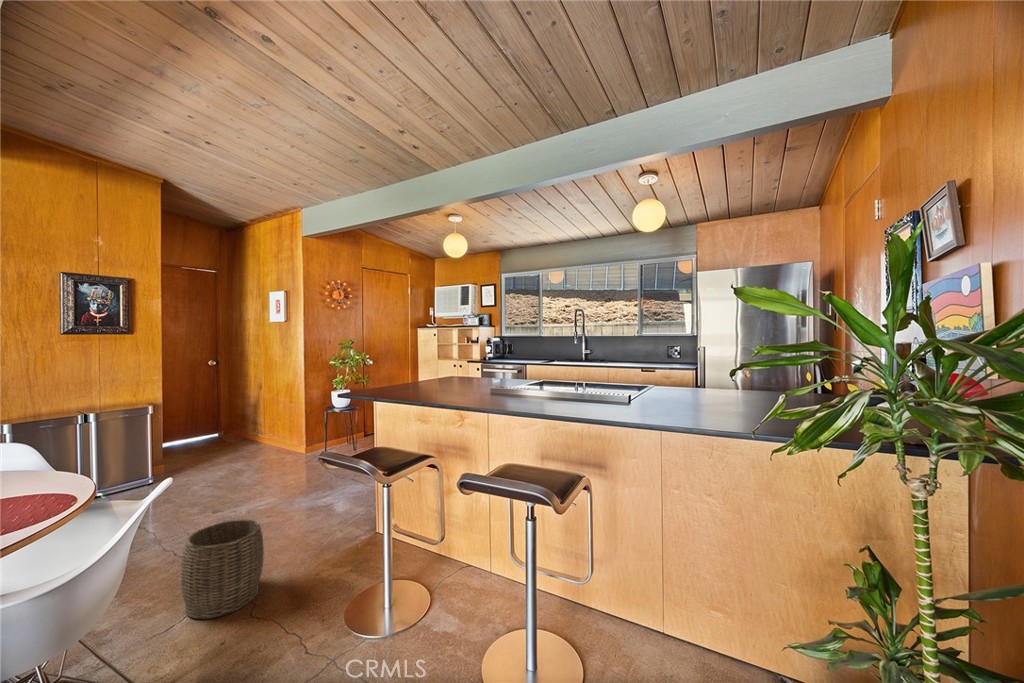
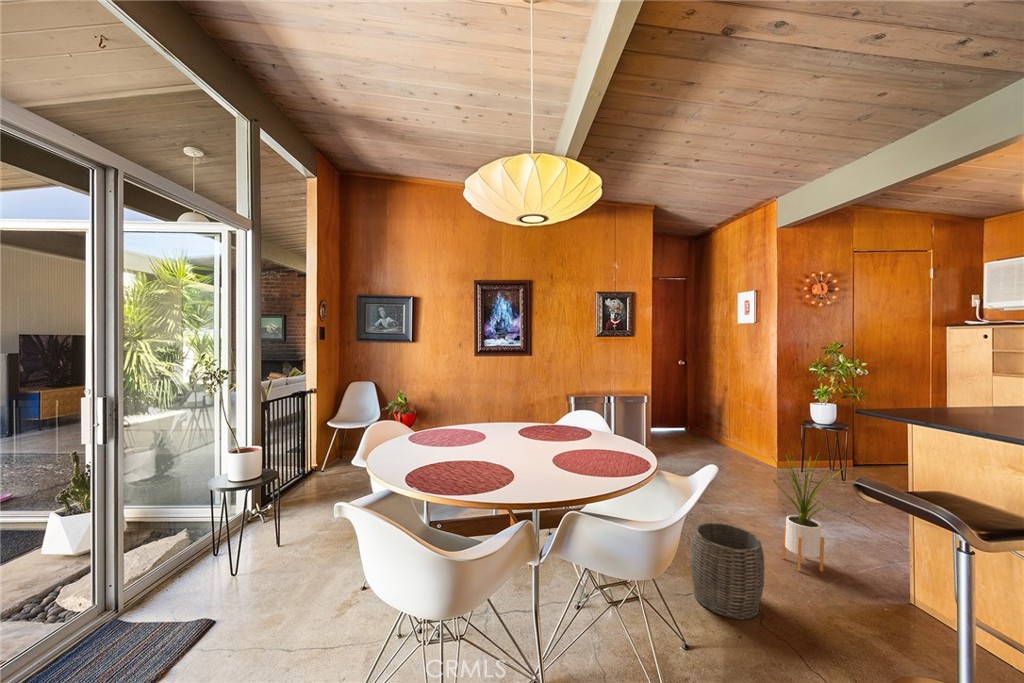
house plant: none [279,429,339,538] -> present [773,455,843,572]

